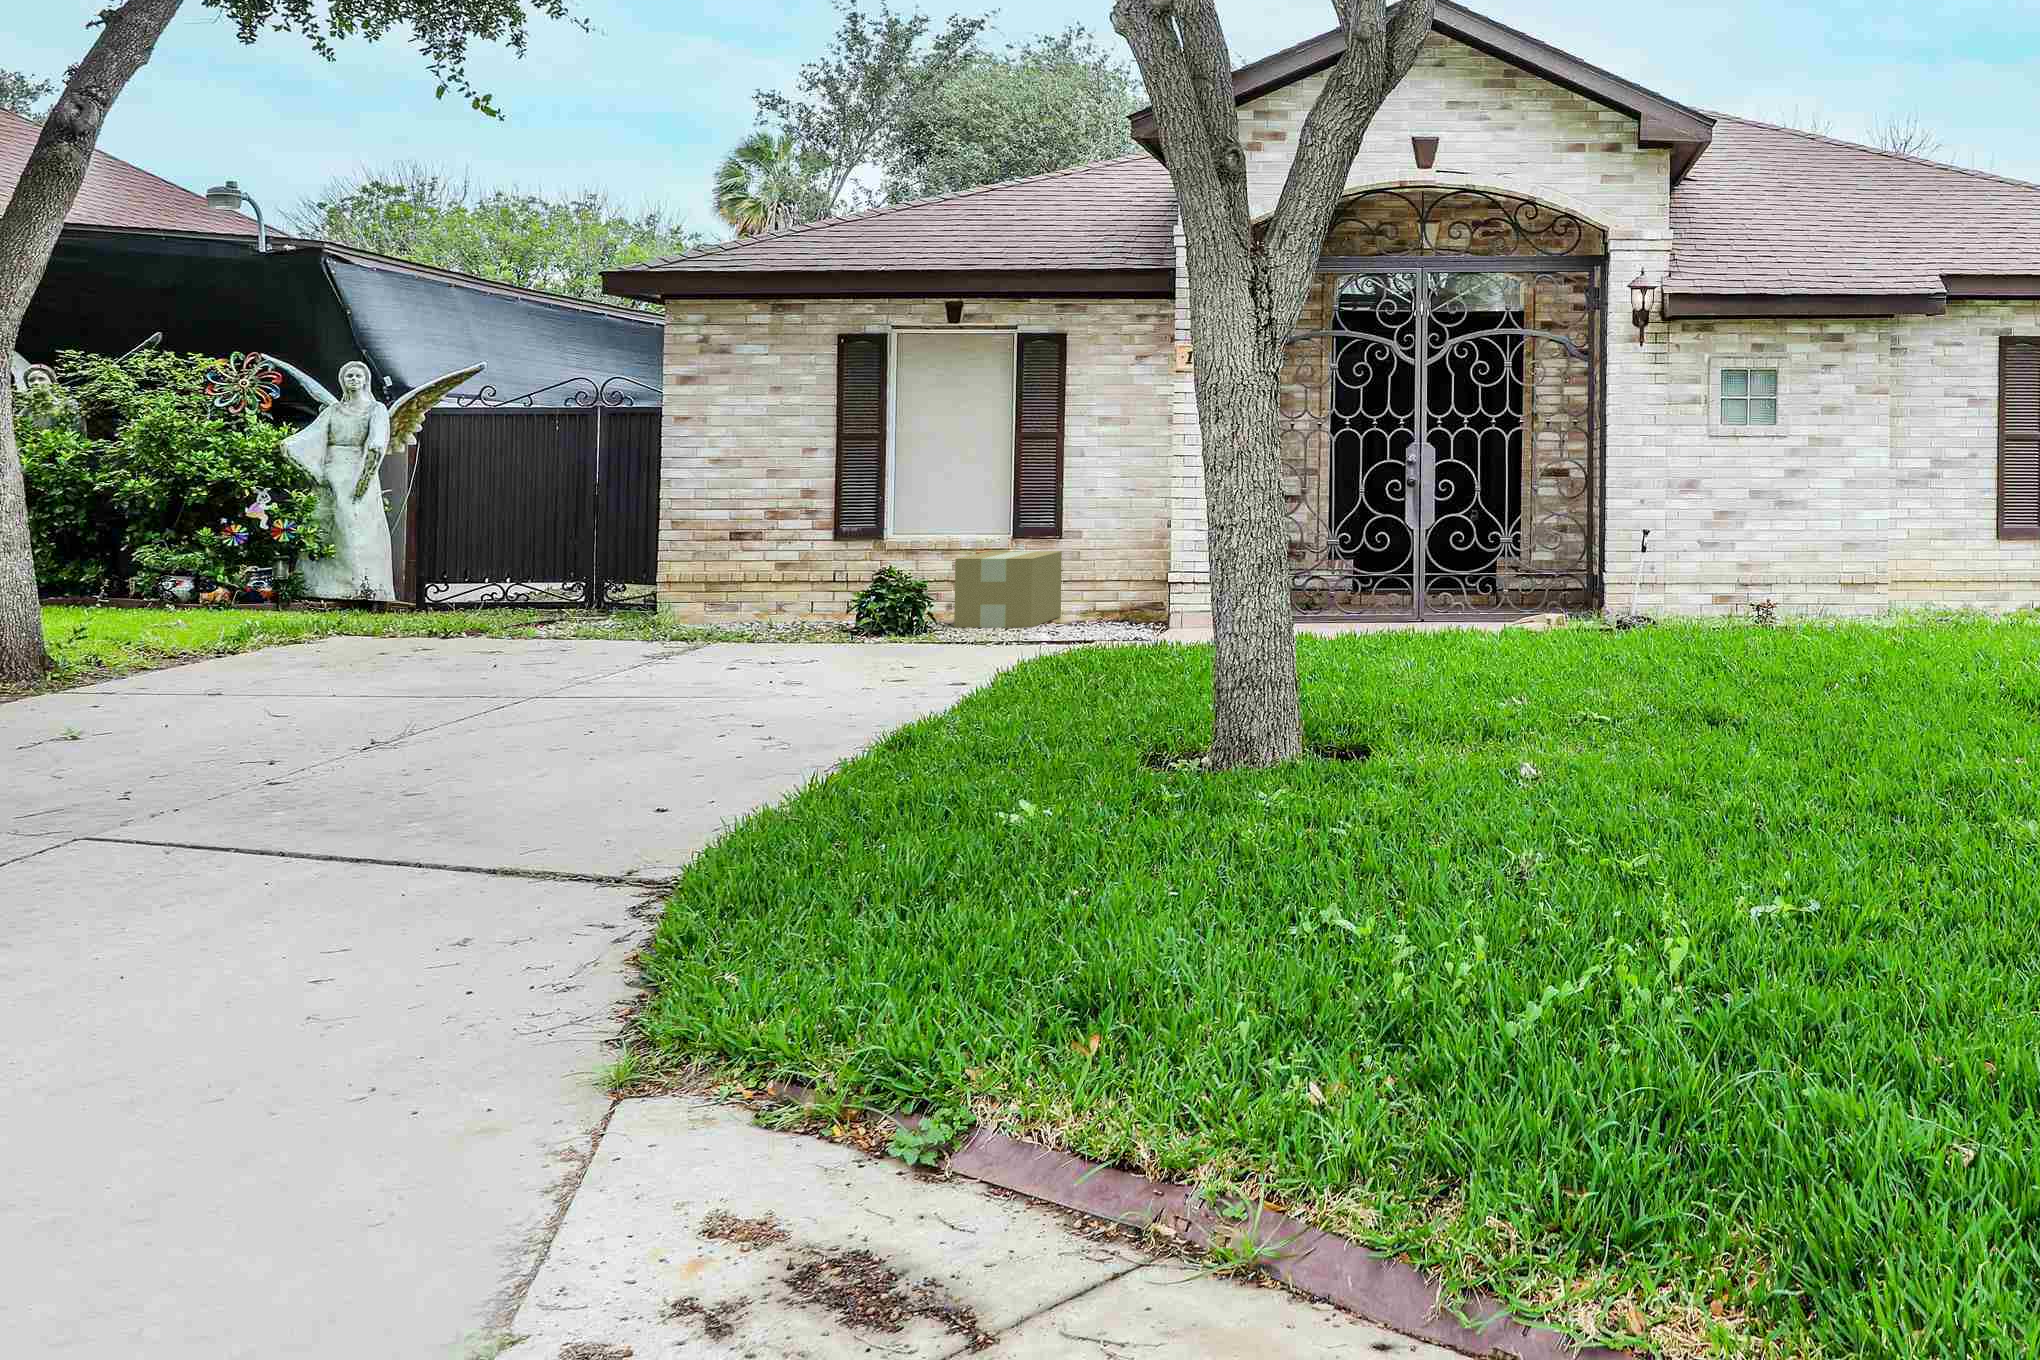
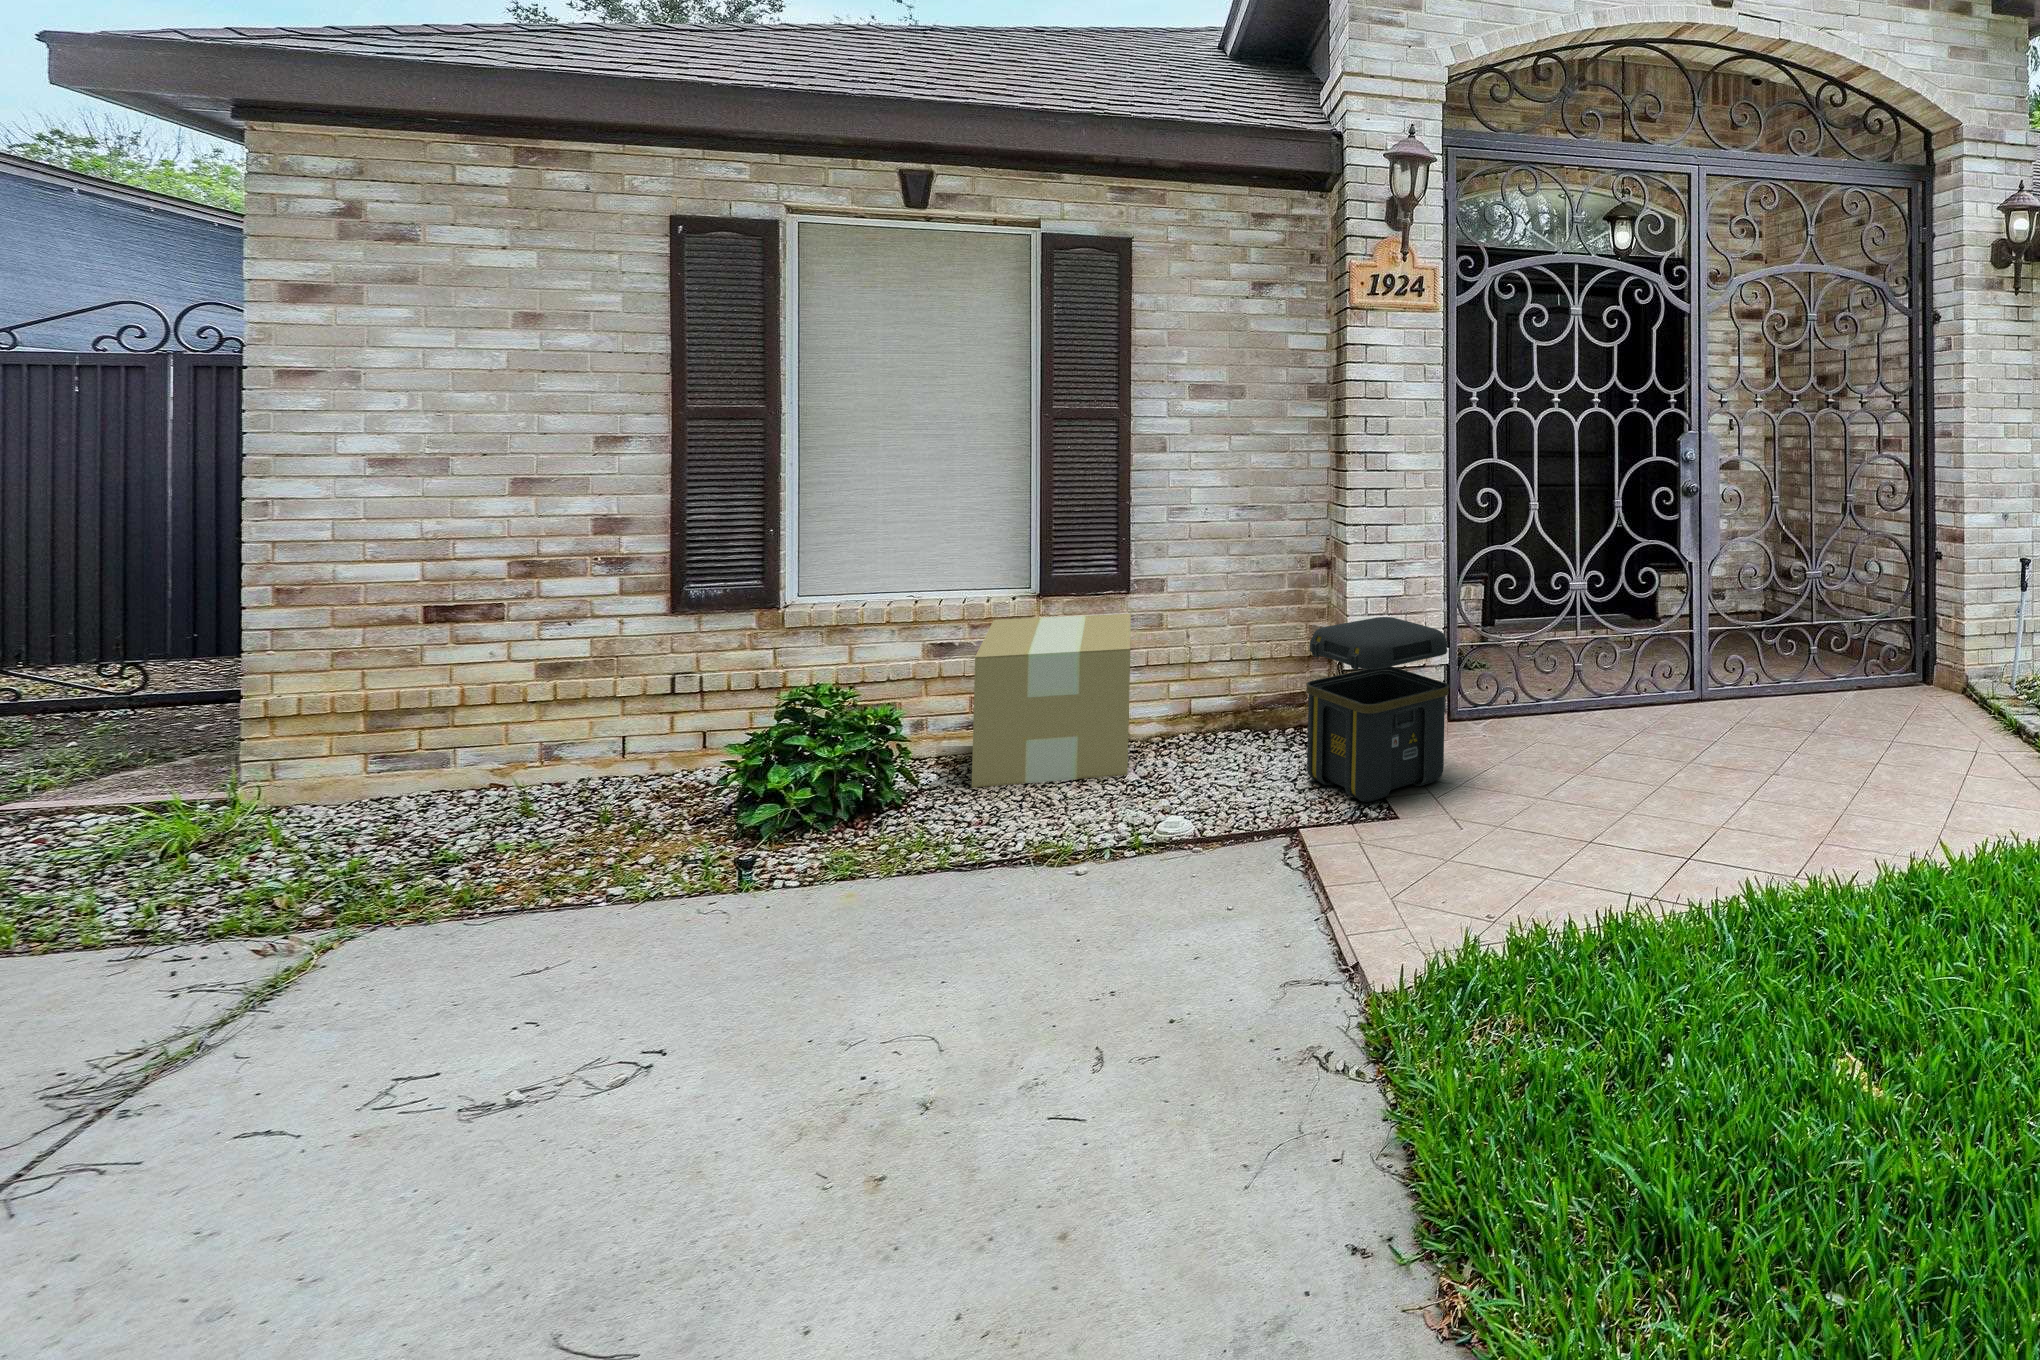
toolbox: none [1111,546,1182,637] -> present [1306,617,1449,802]

